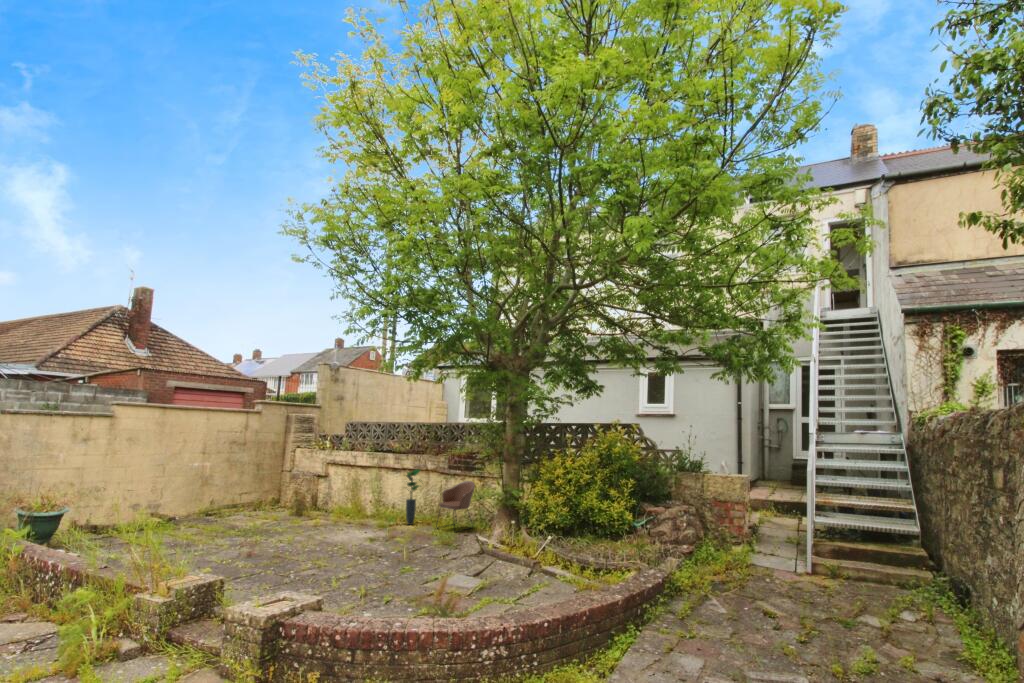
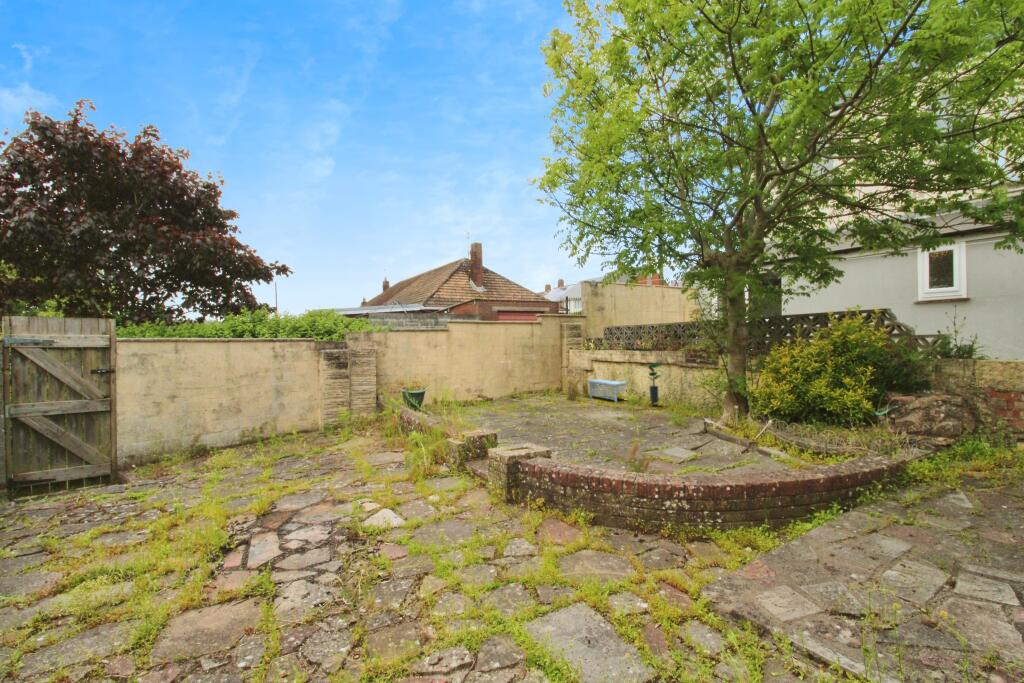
chair: present [436,481,475,530] -> none [674,372,708,414]
storage bench: none [322,489,382,523] -> present [588,379,629,402]

